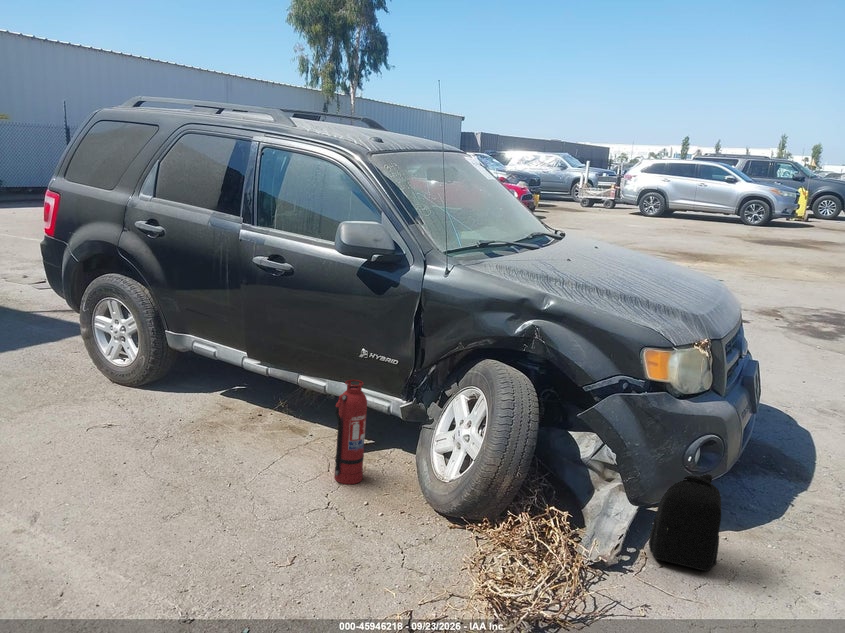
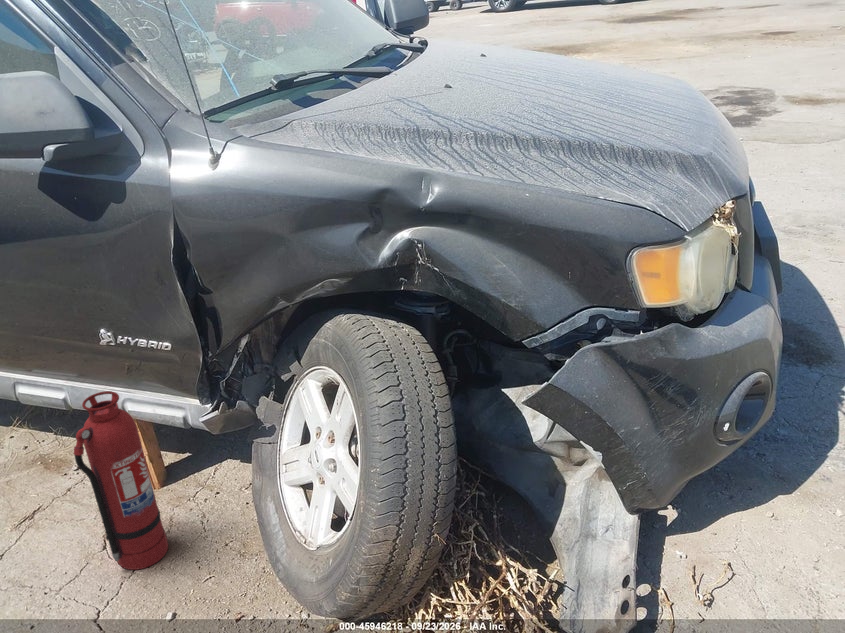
backpack: present [649,474,721,571] -> none [673,436,802,600]

